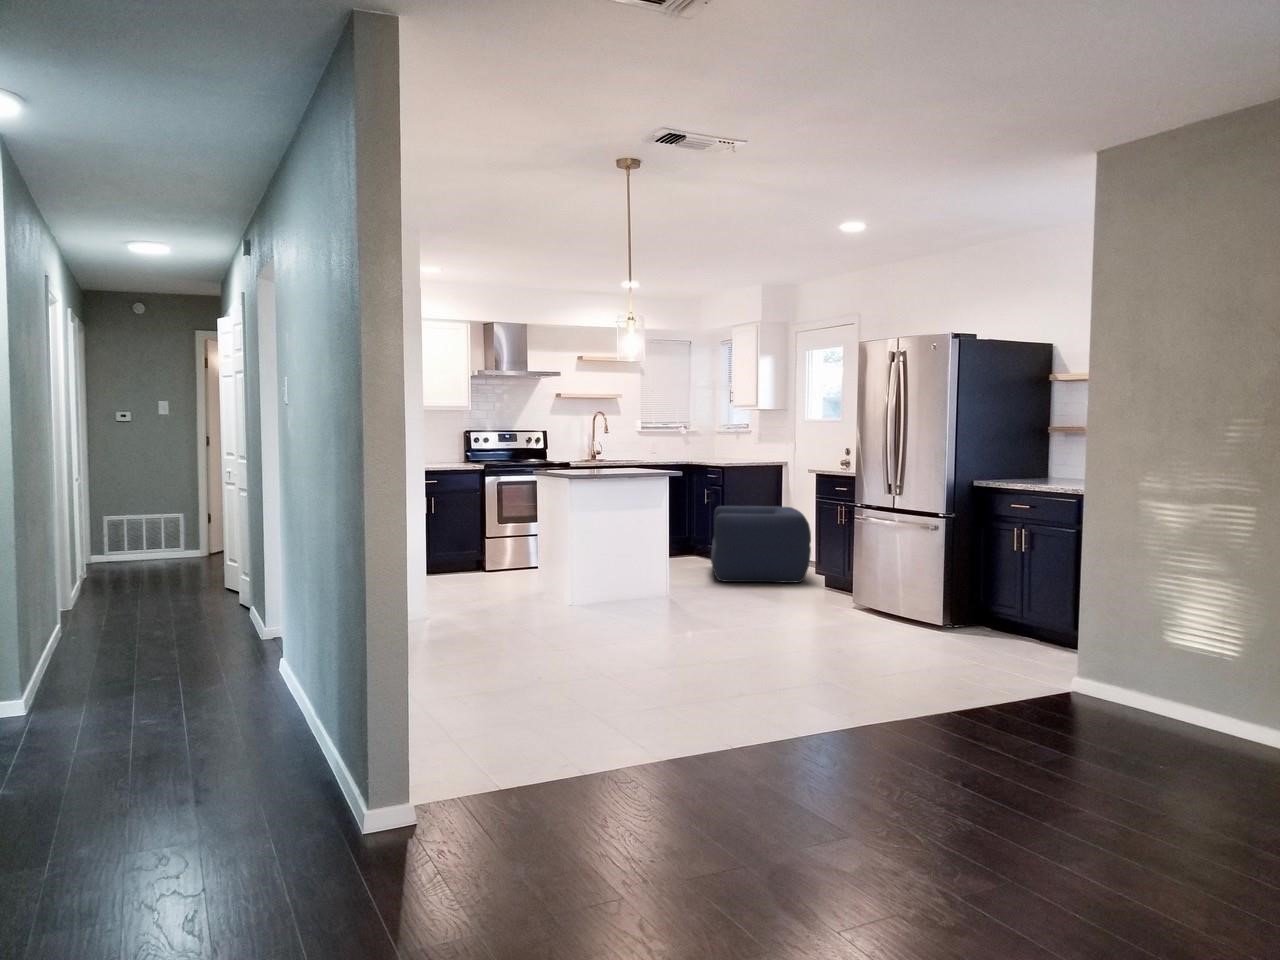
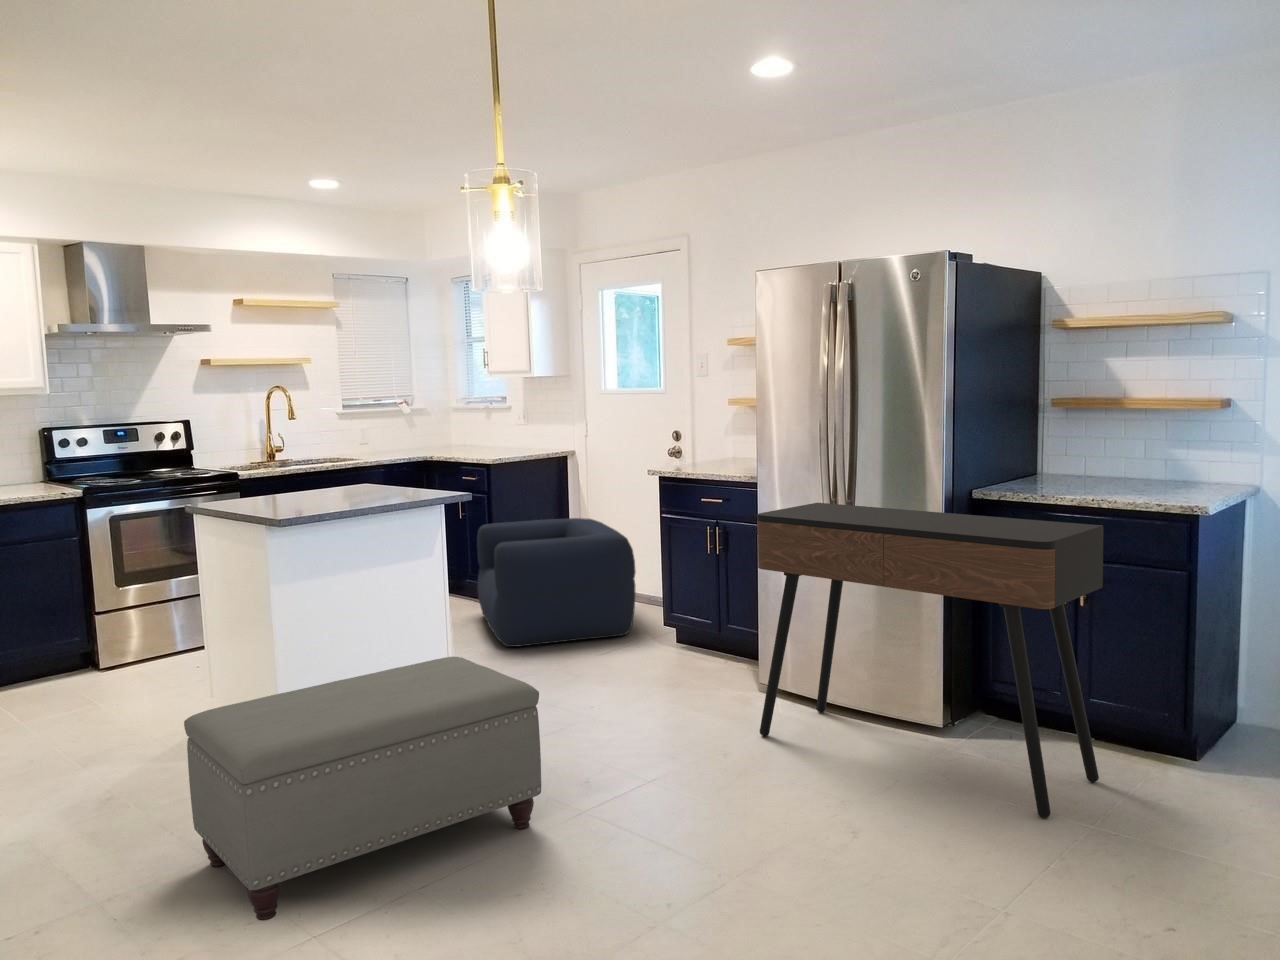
console table: none [844,488,1044,672] -> present [757,503,1104,818]
ottoman: none [518,555,694,657] -> present [184,657,541,920]

